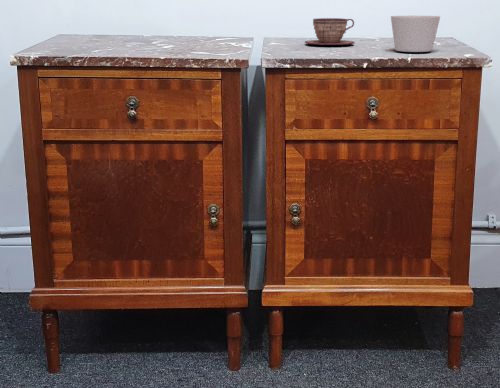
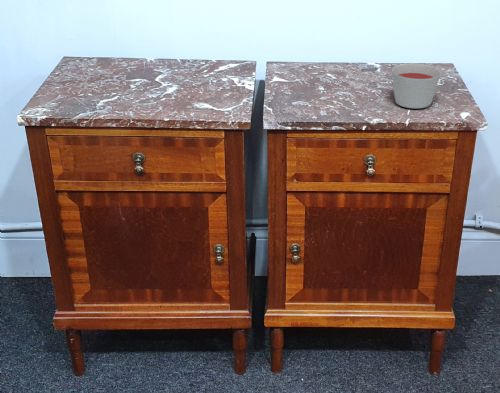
teacup: present [305,18,354,45] -> none [307,48,357,83]

